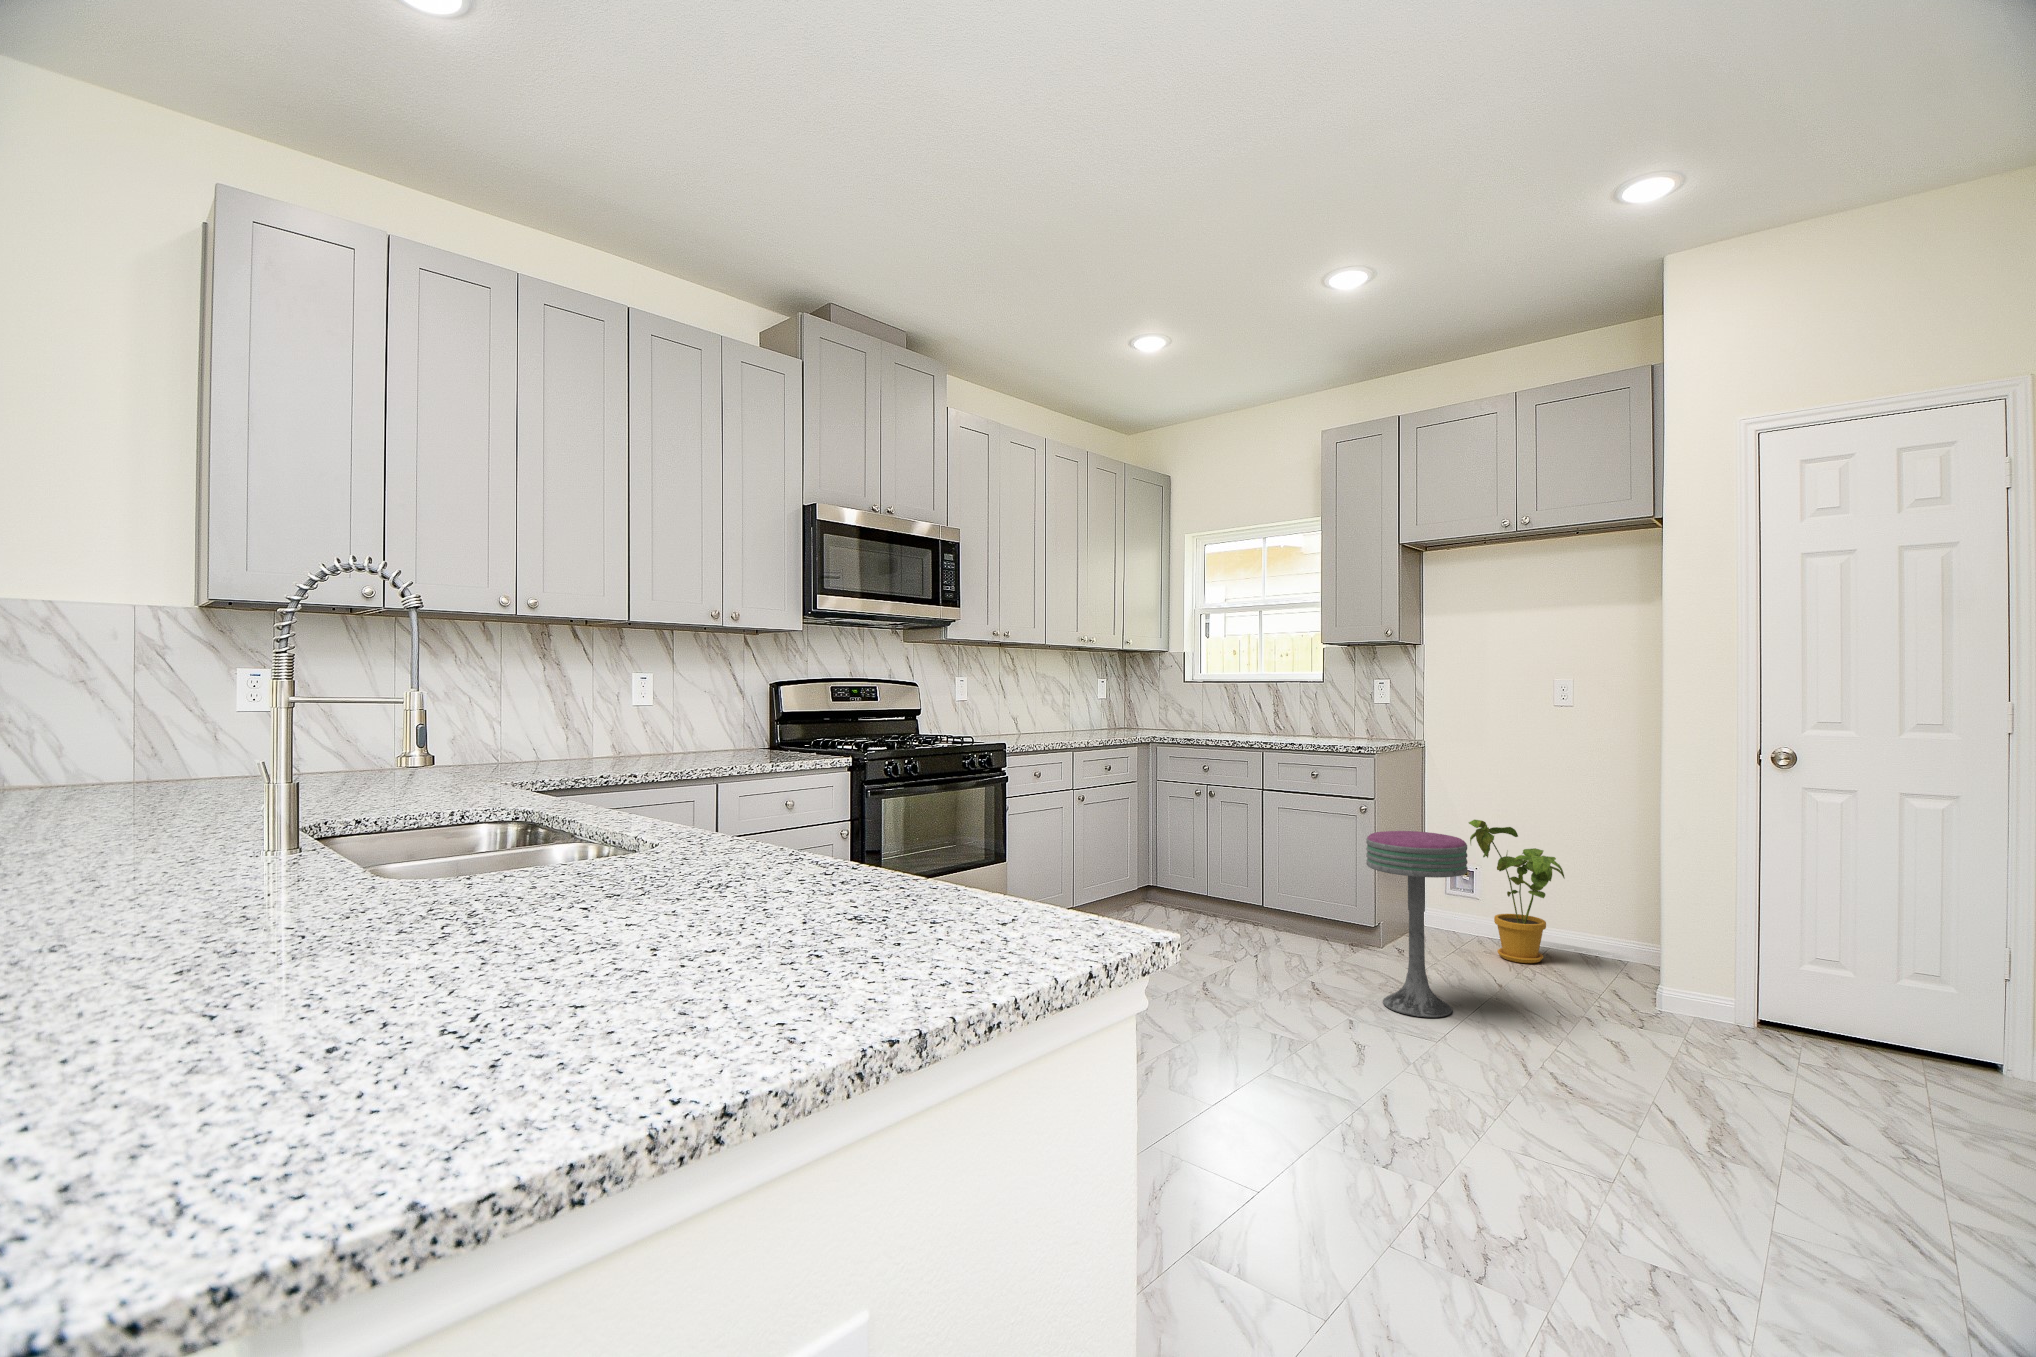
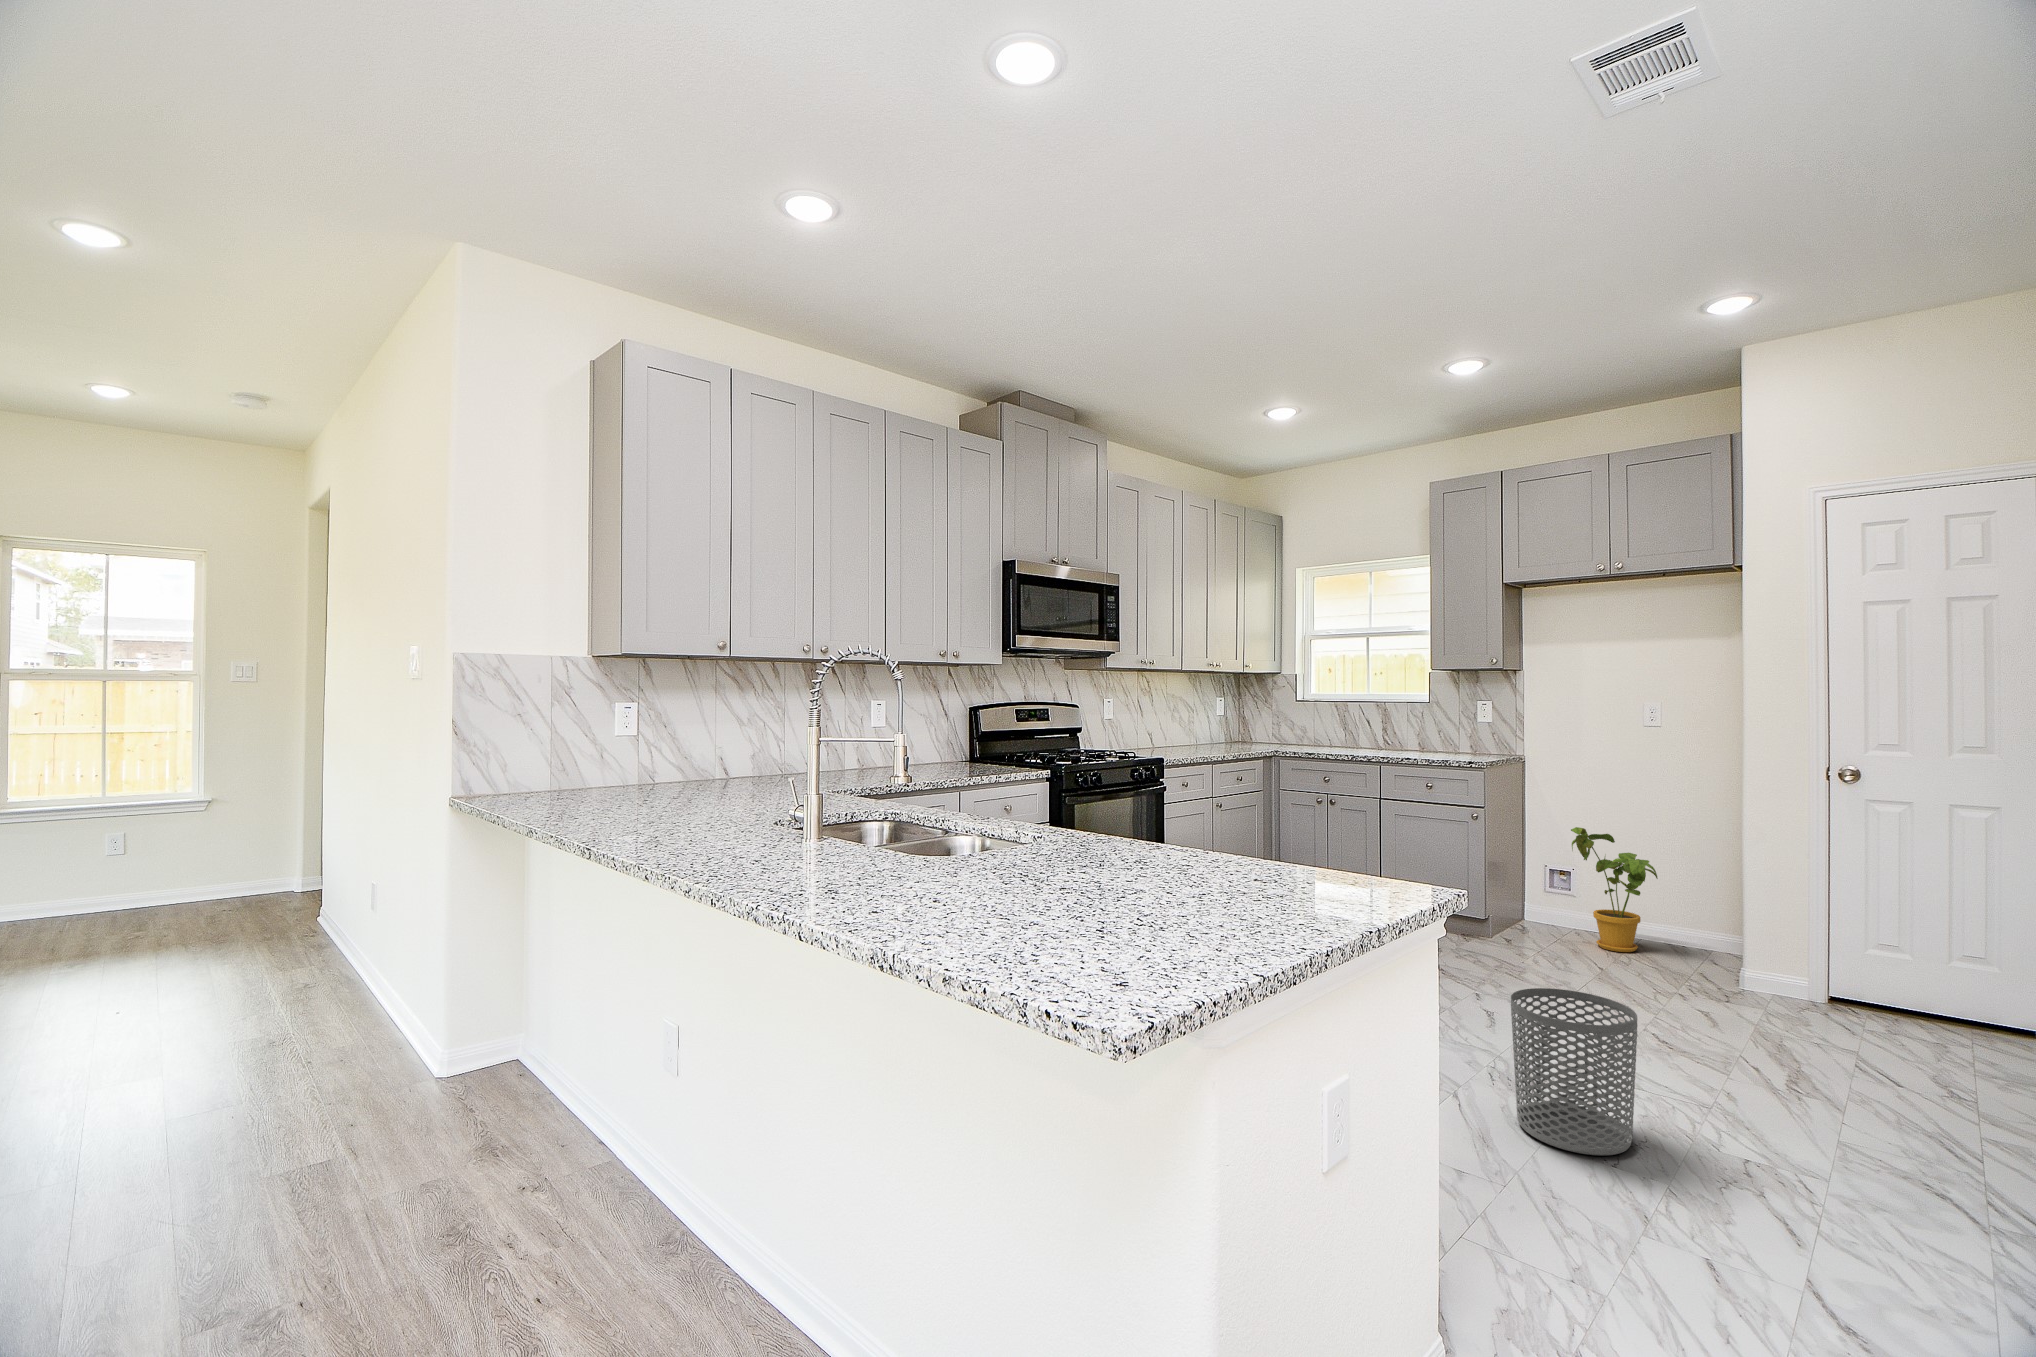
bar stool: present [1366,831,1468,1017] -> none [1488,837,1578,993]
waste bin: none [1350,1029,1510,1265] -> present [1511,988,1637,1156]

